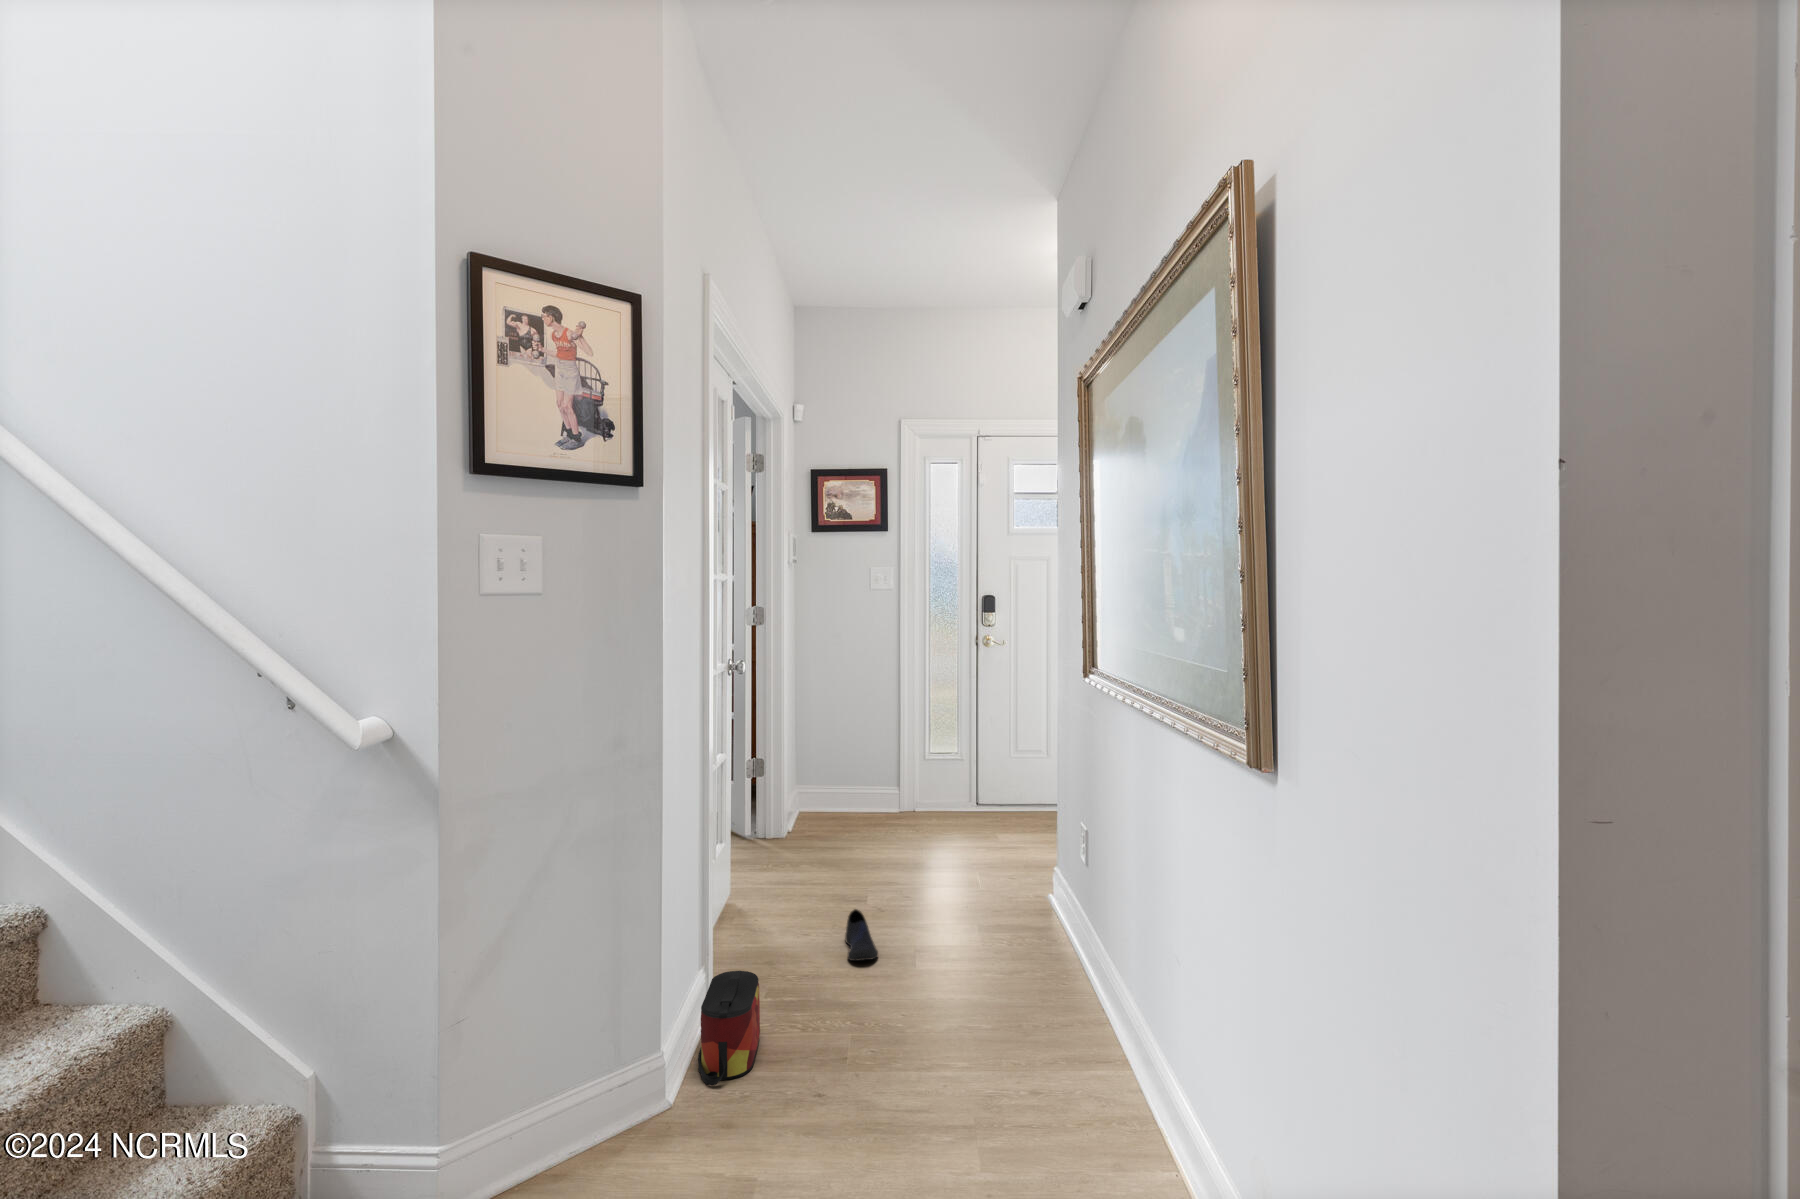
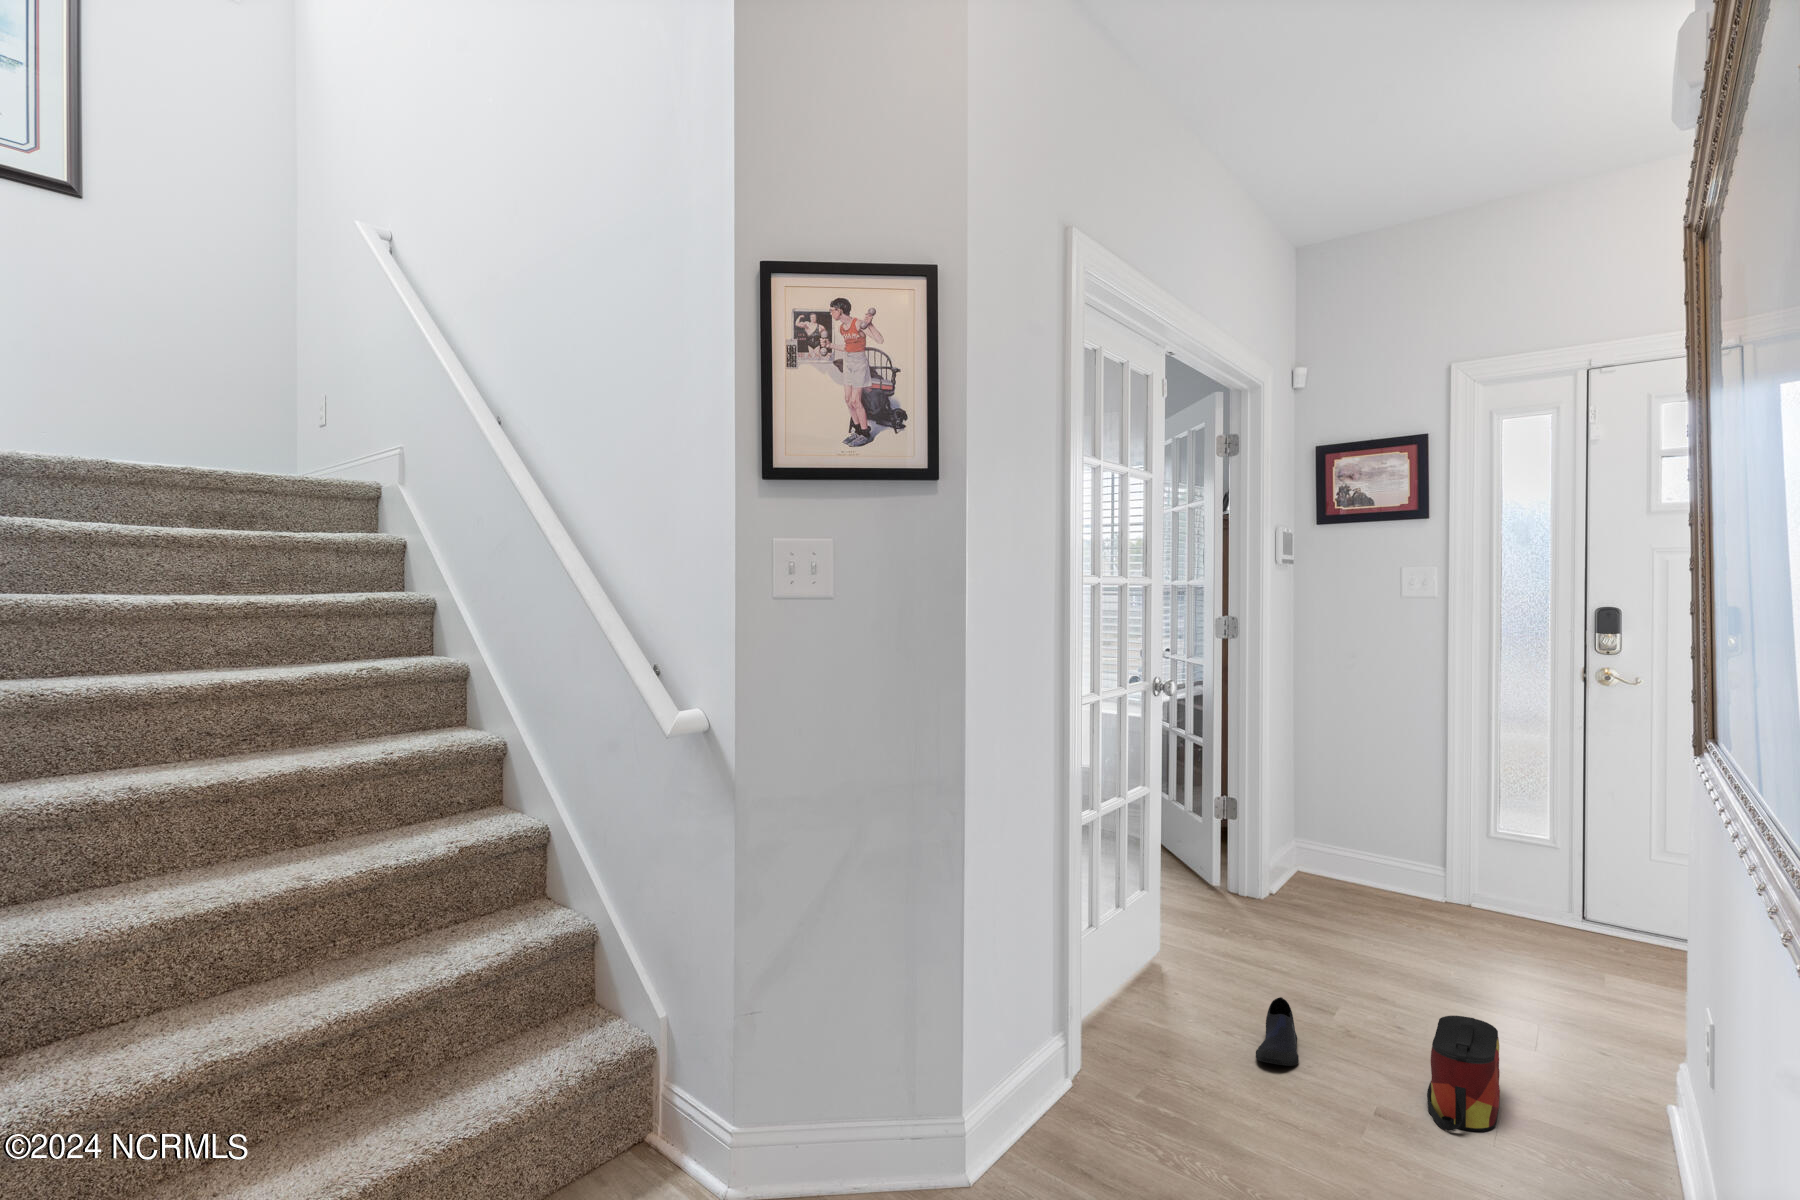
bag: present [698,971,760,1085] -> present [1427,1016,1500,1131]

